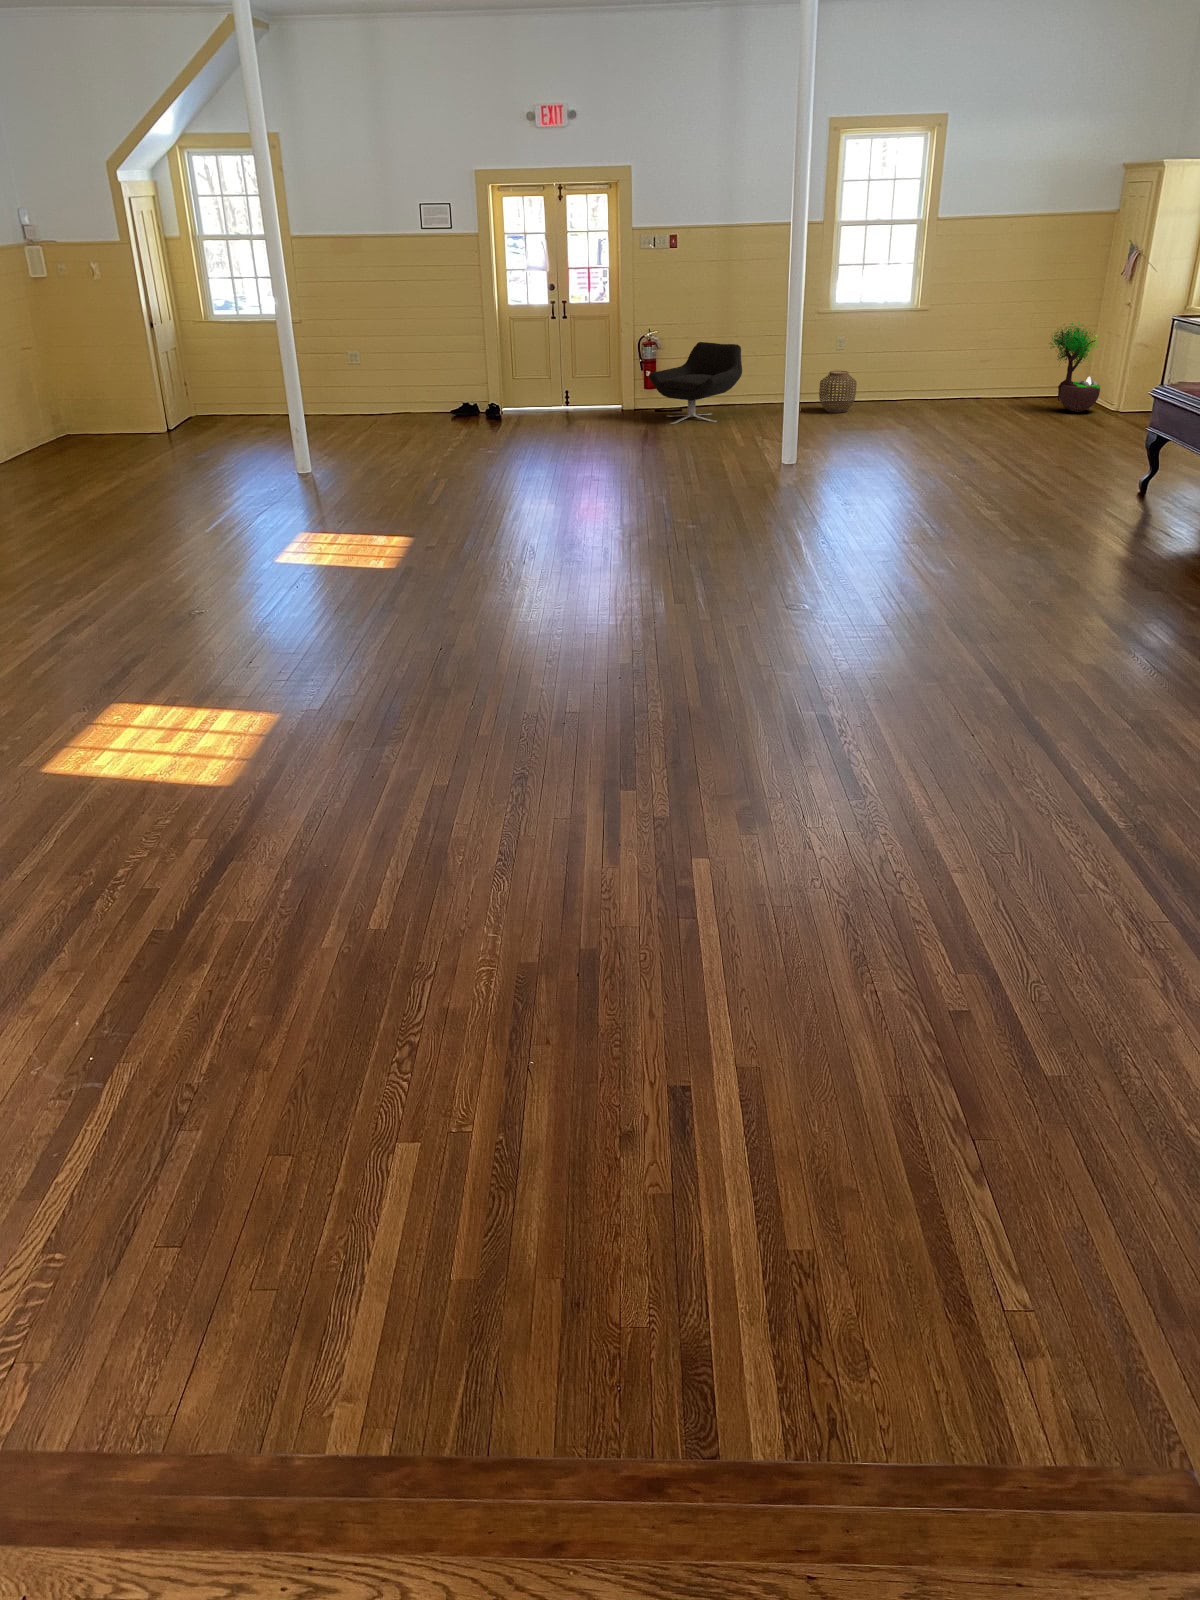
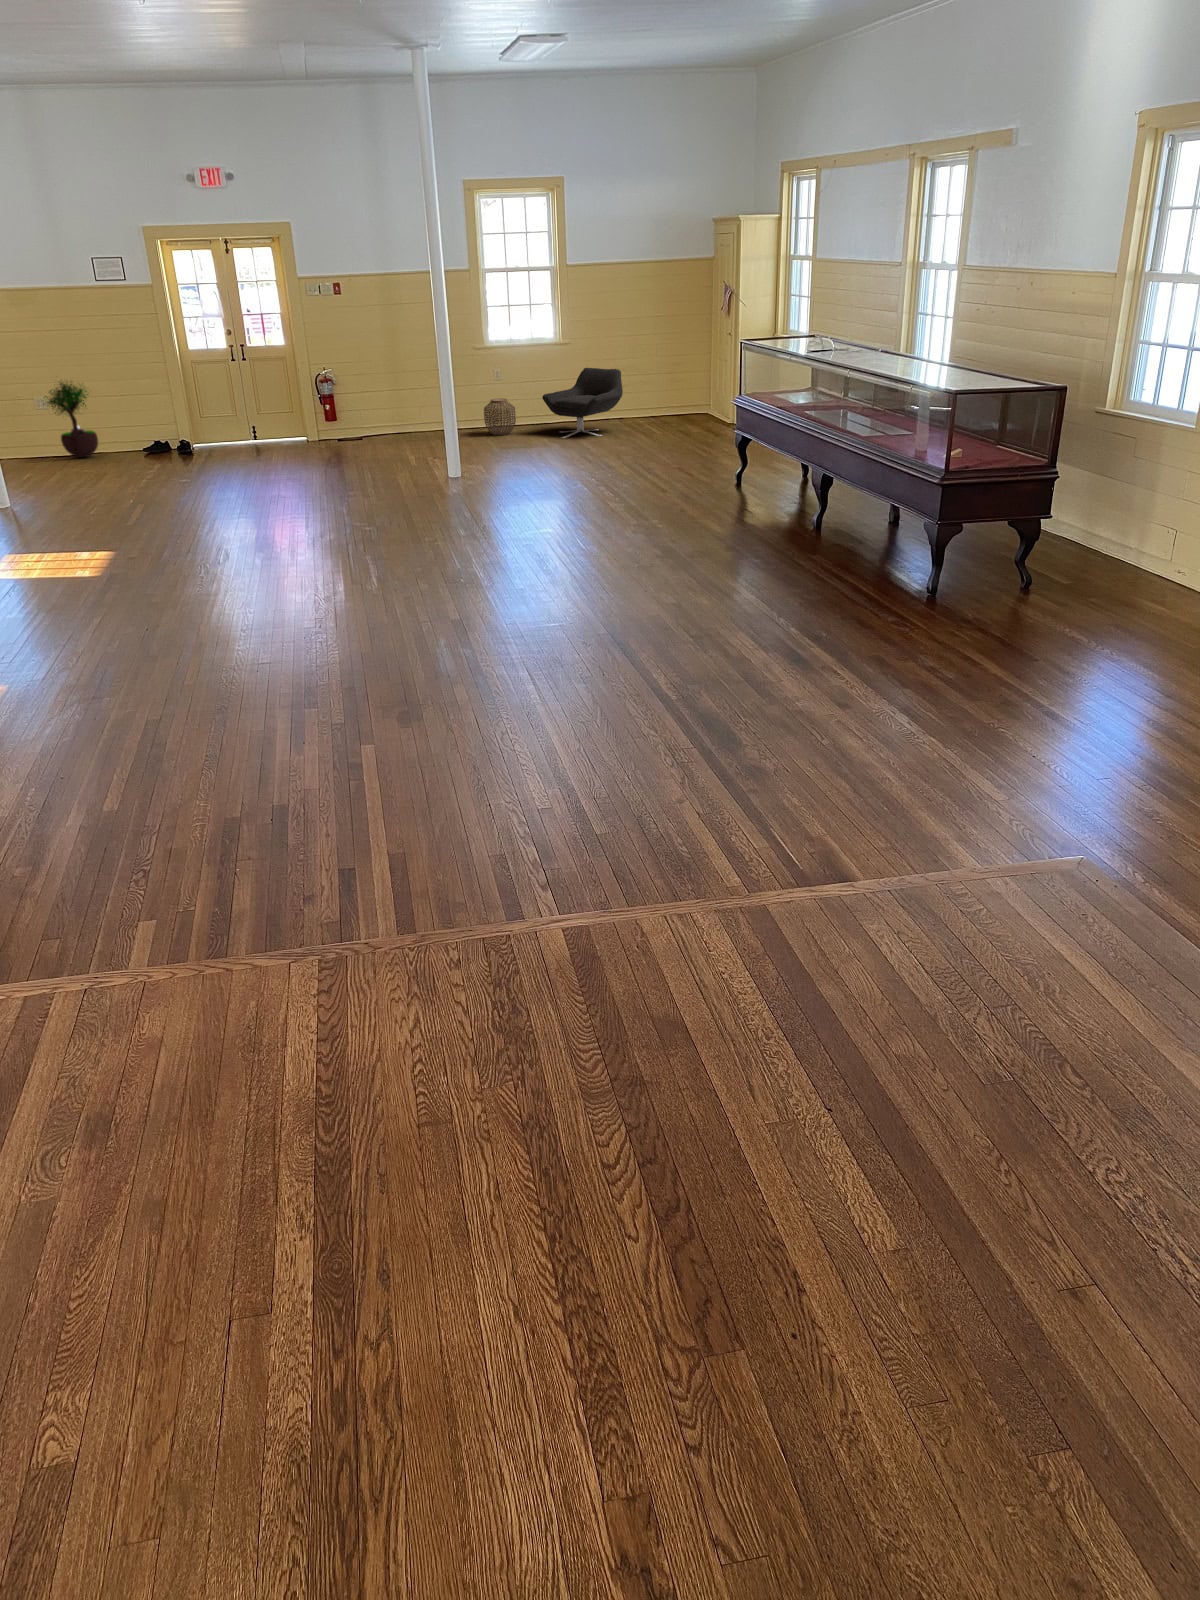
potted tree: present [1049,322,1100,412] -> present [45,381,98,458]
lounge chair: present [649,342,742,424] -> present [542,368,623,438]

